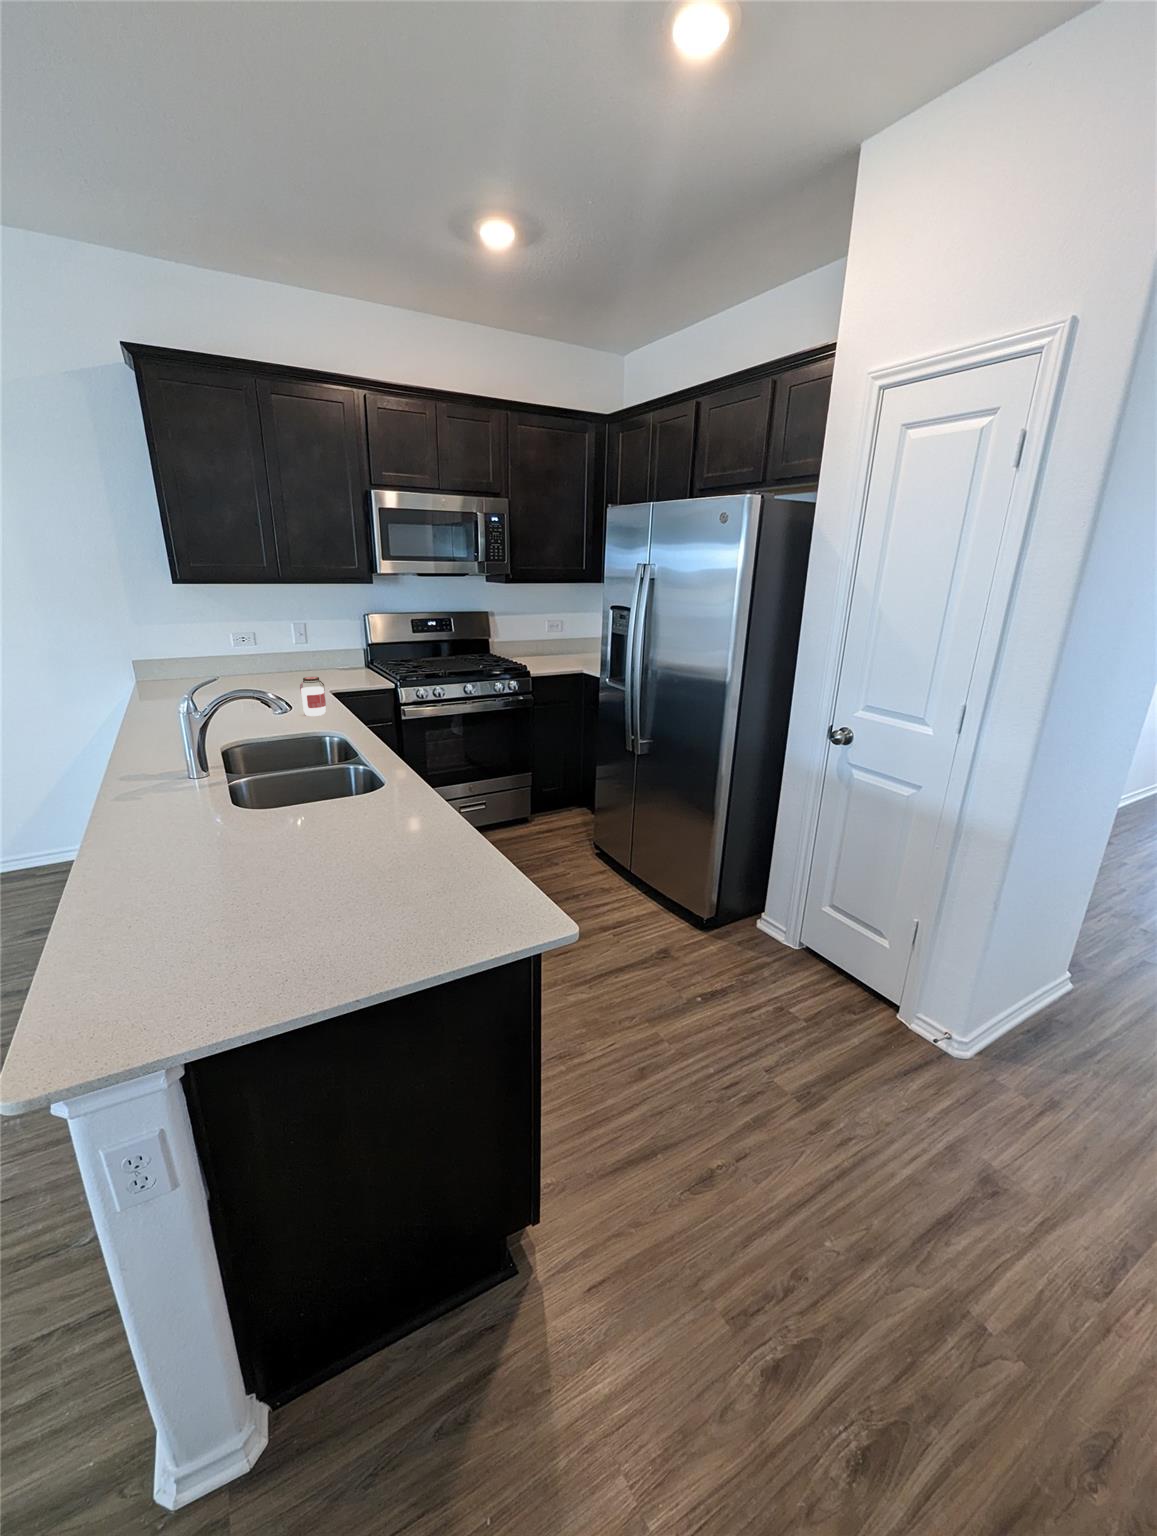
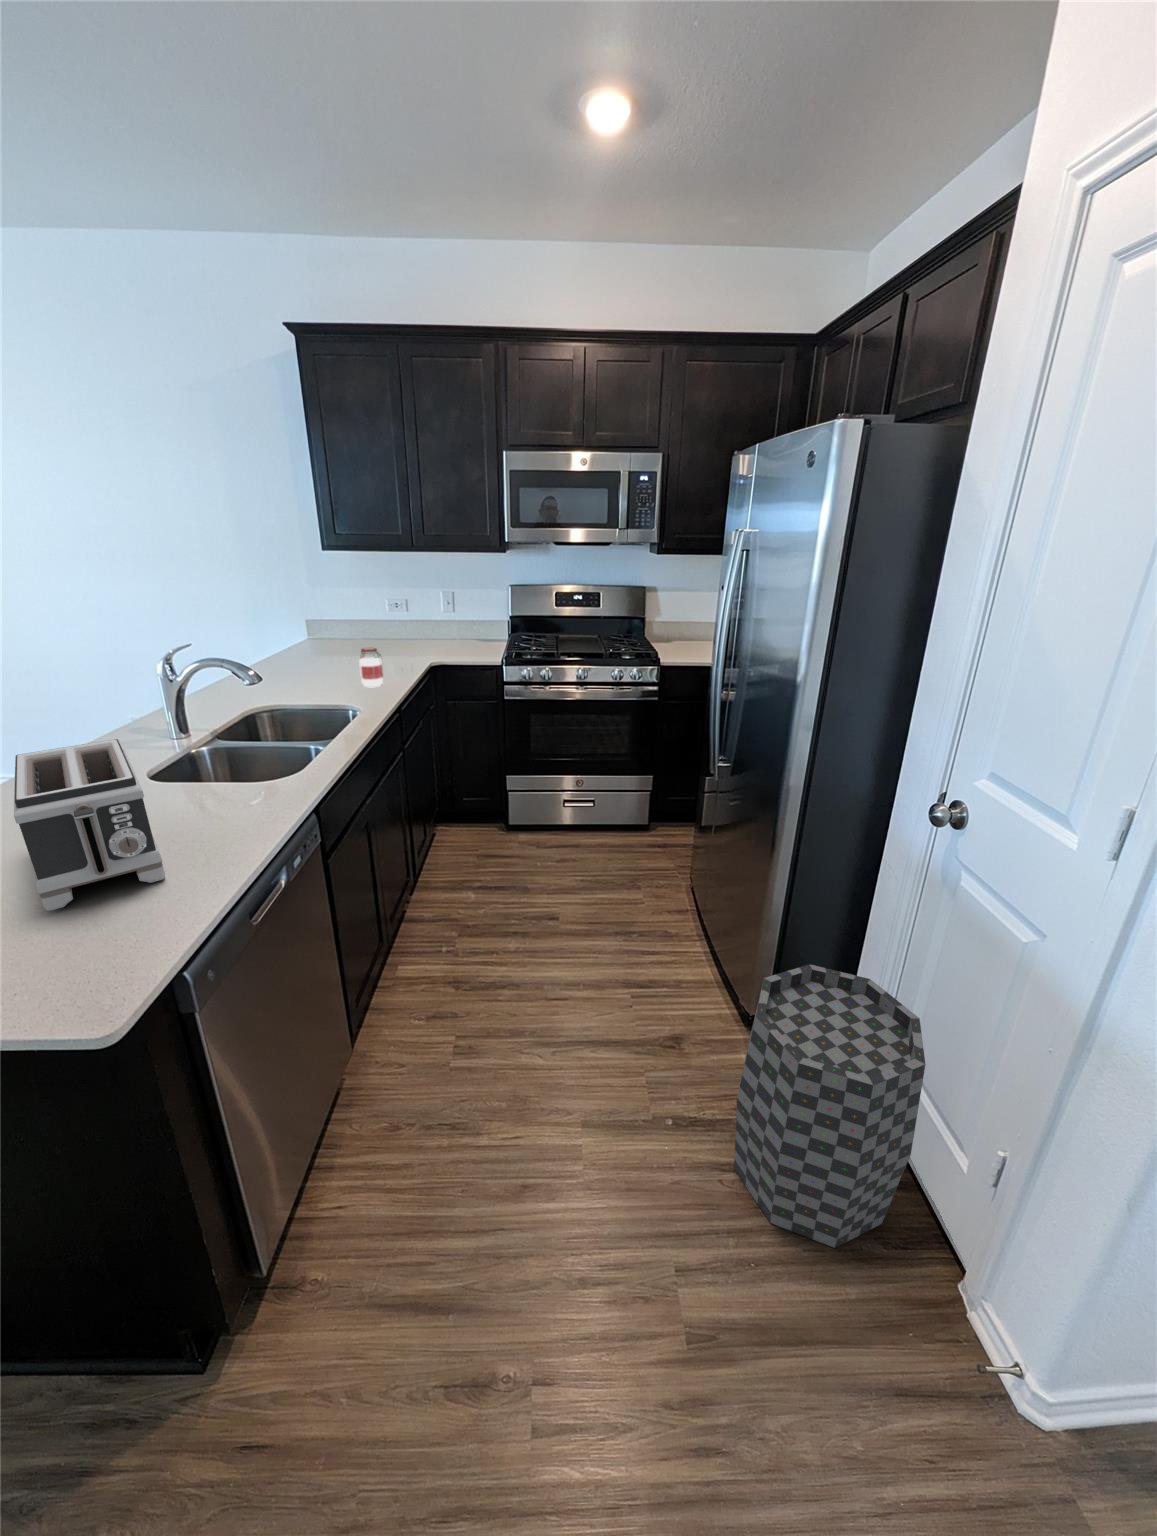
toaster: none [246,757,428,900] -> present [14,739,165,911]
trash can: none [742,854,867,1027] -> present [734,964,925,1248]

